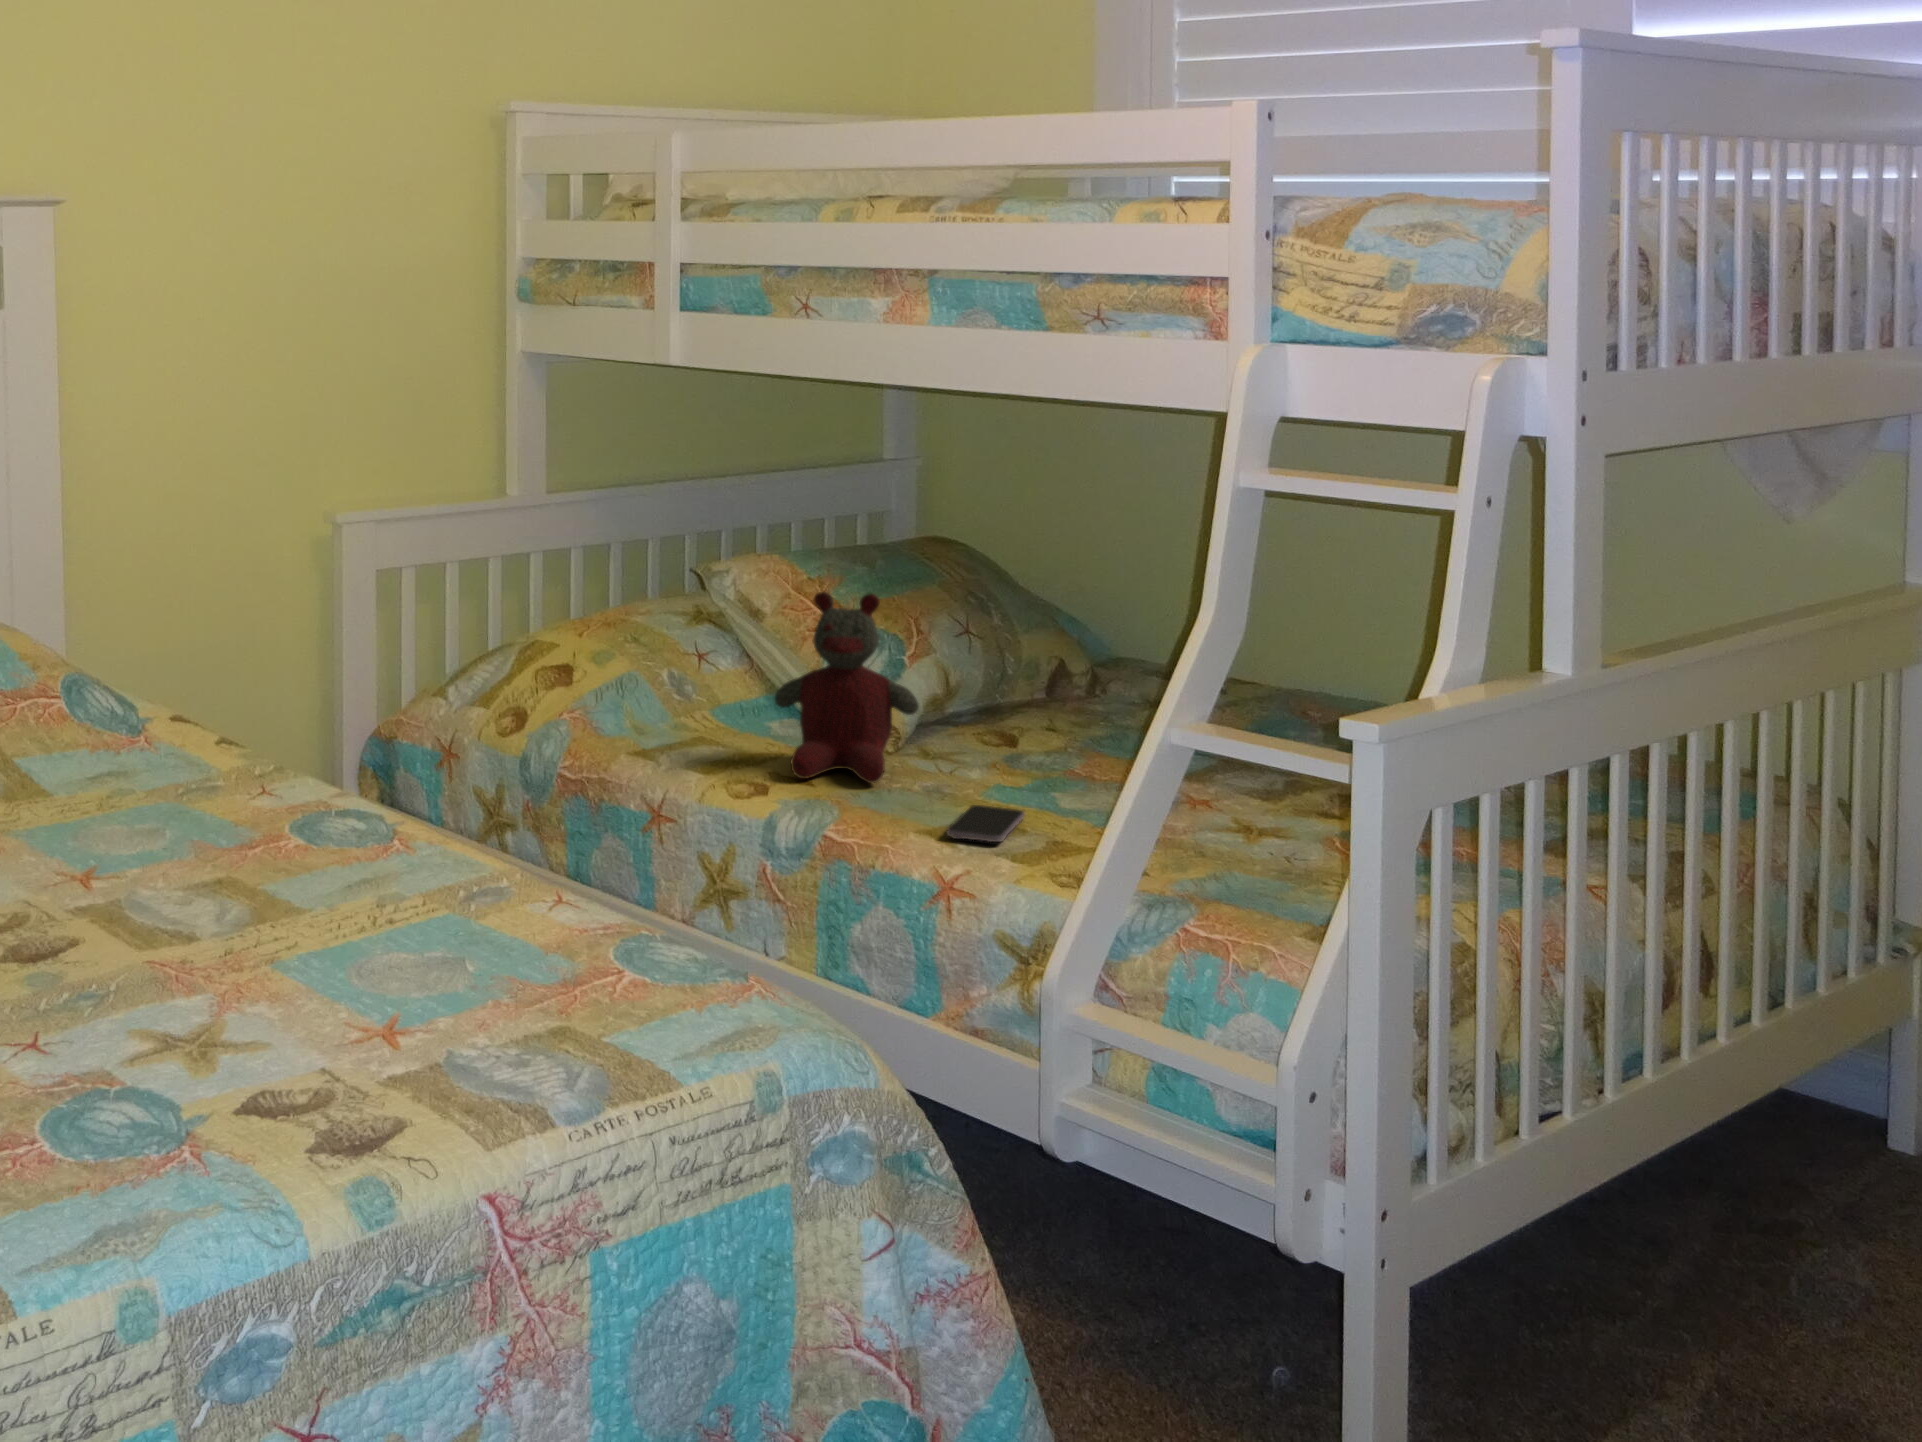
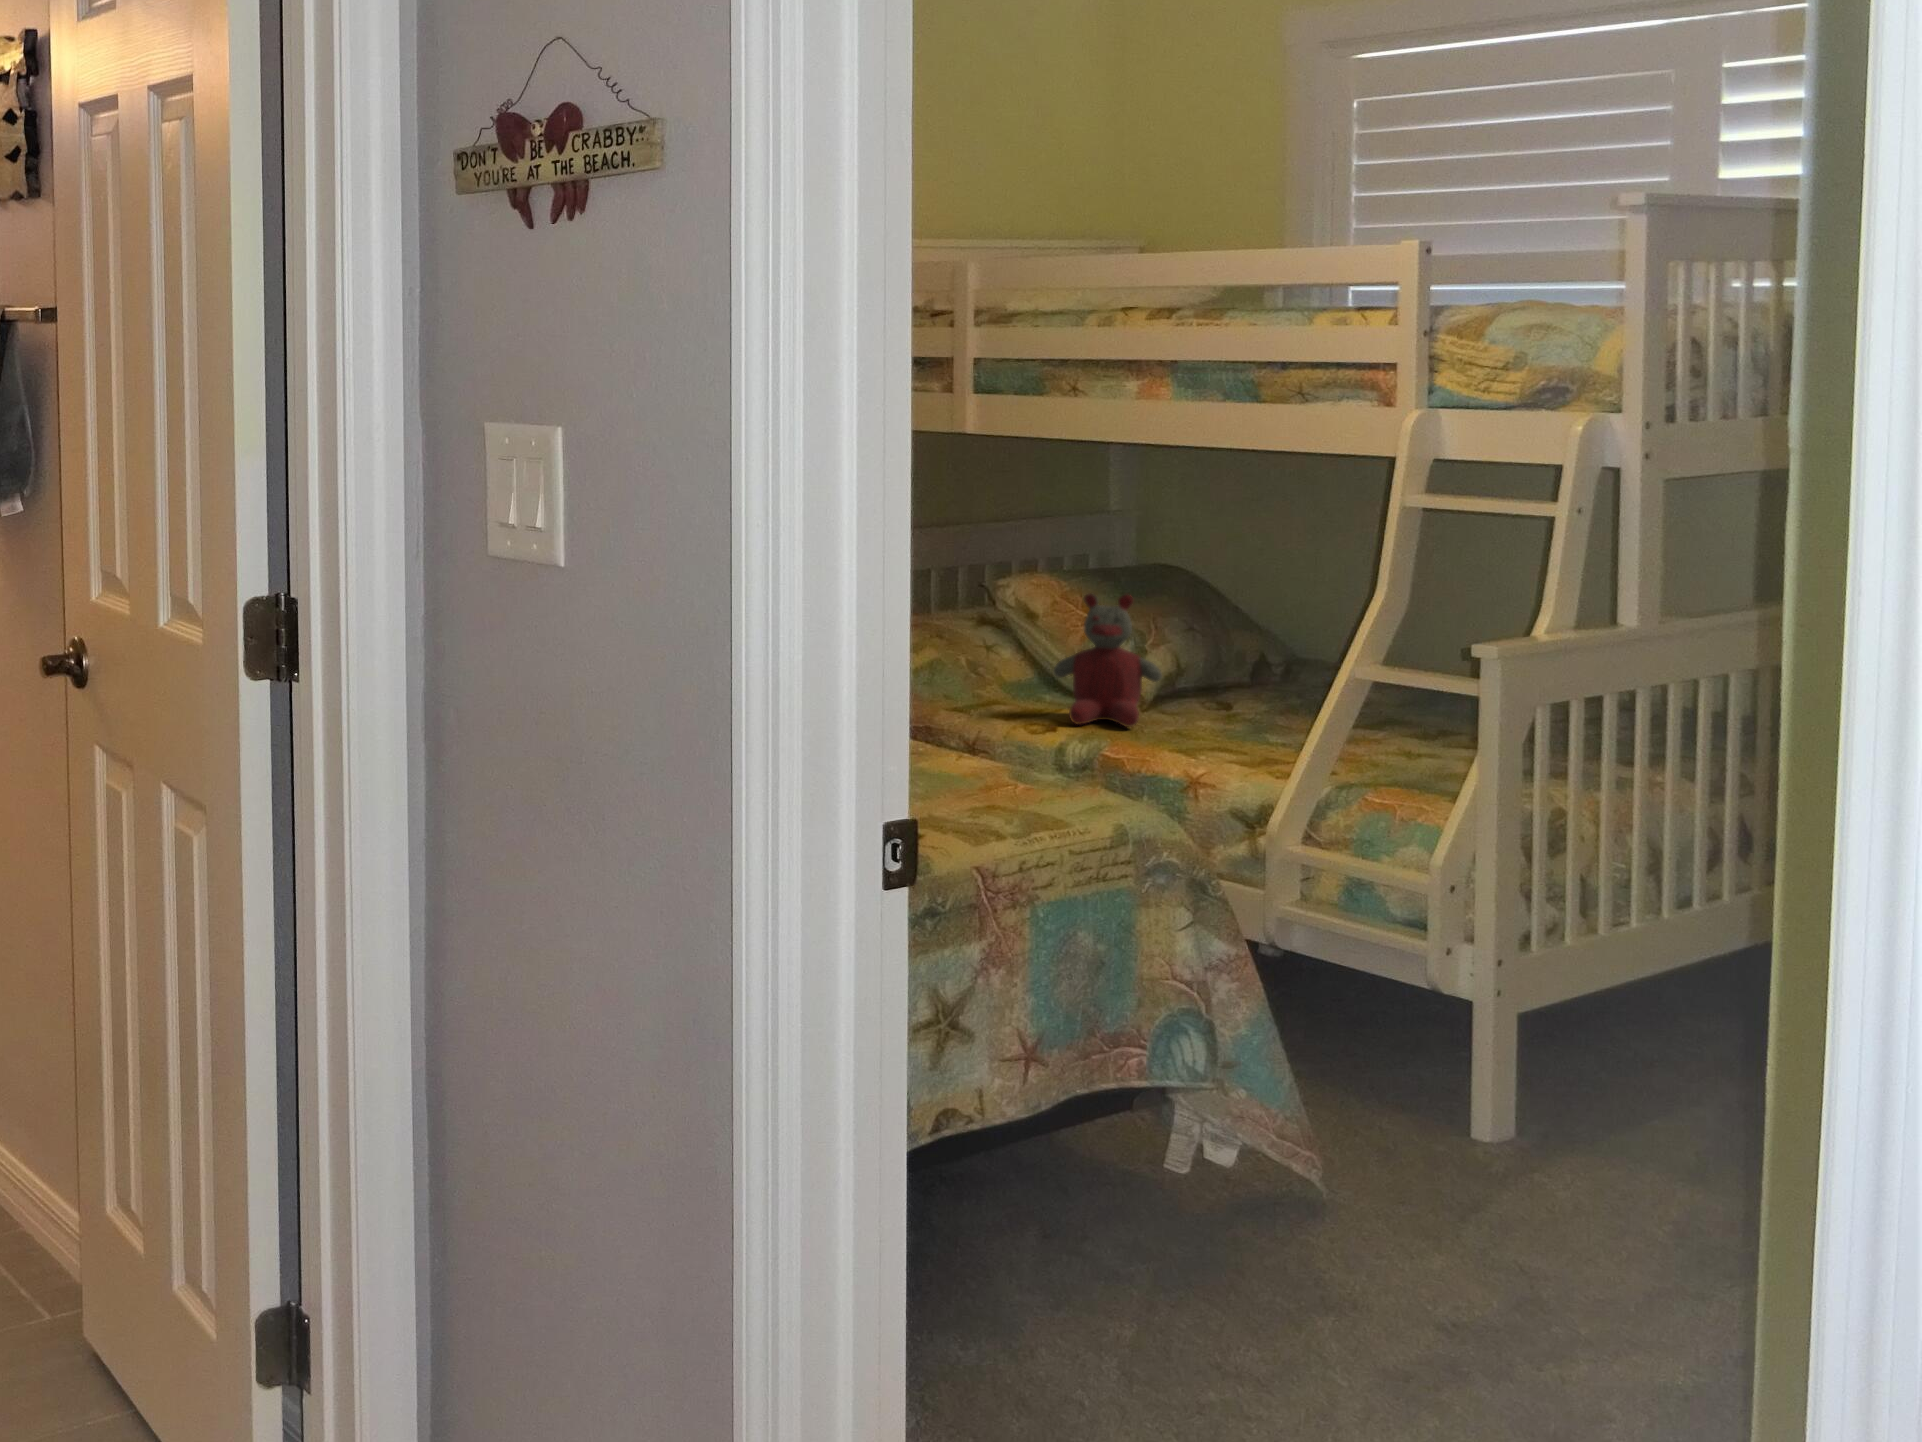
smartphone: present [947,805,1024,842] -> none [1191,738,1245,756]

